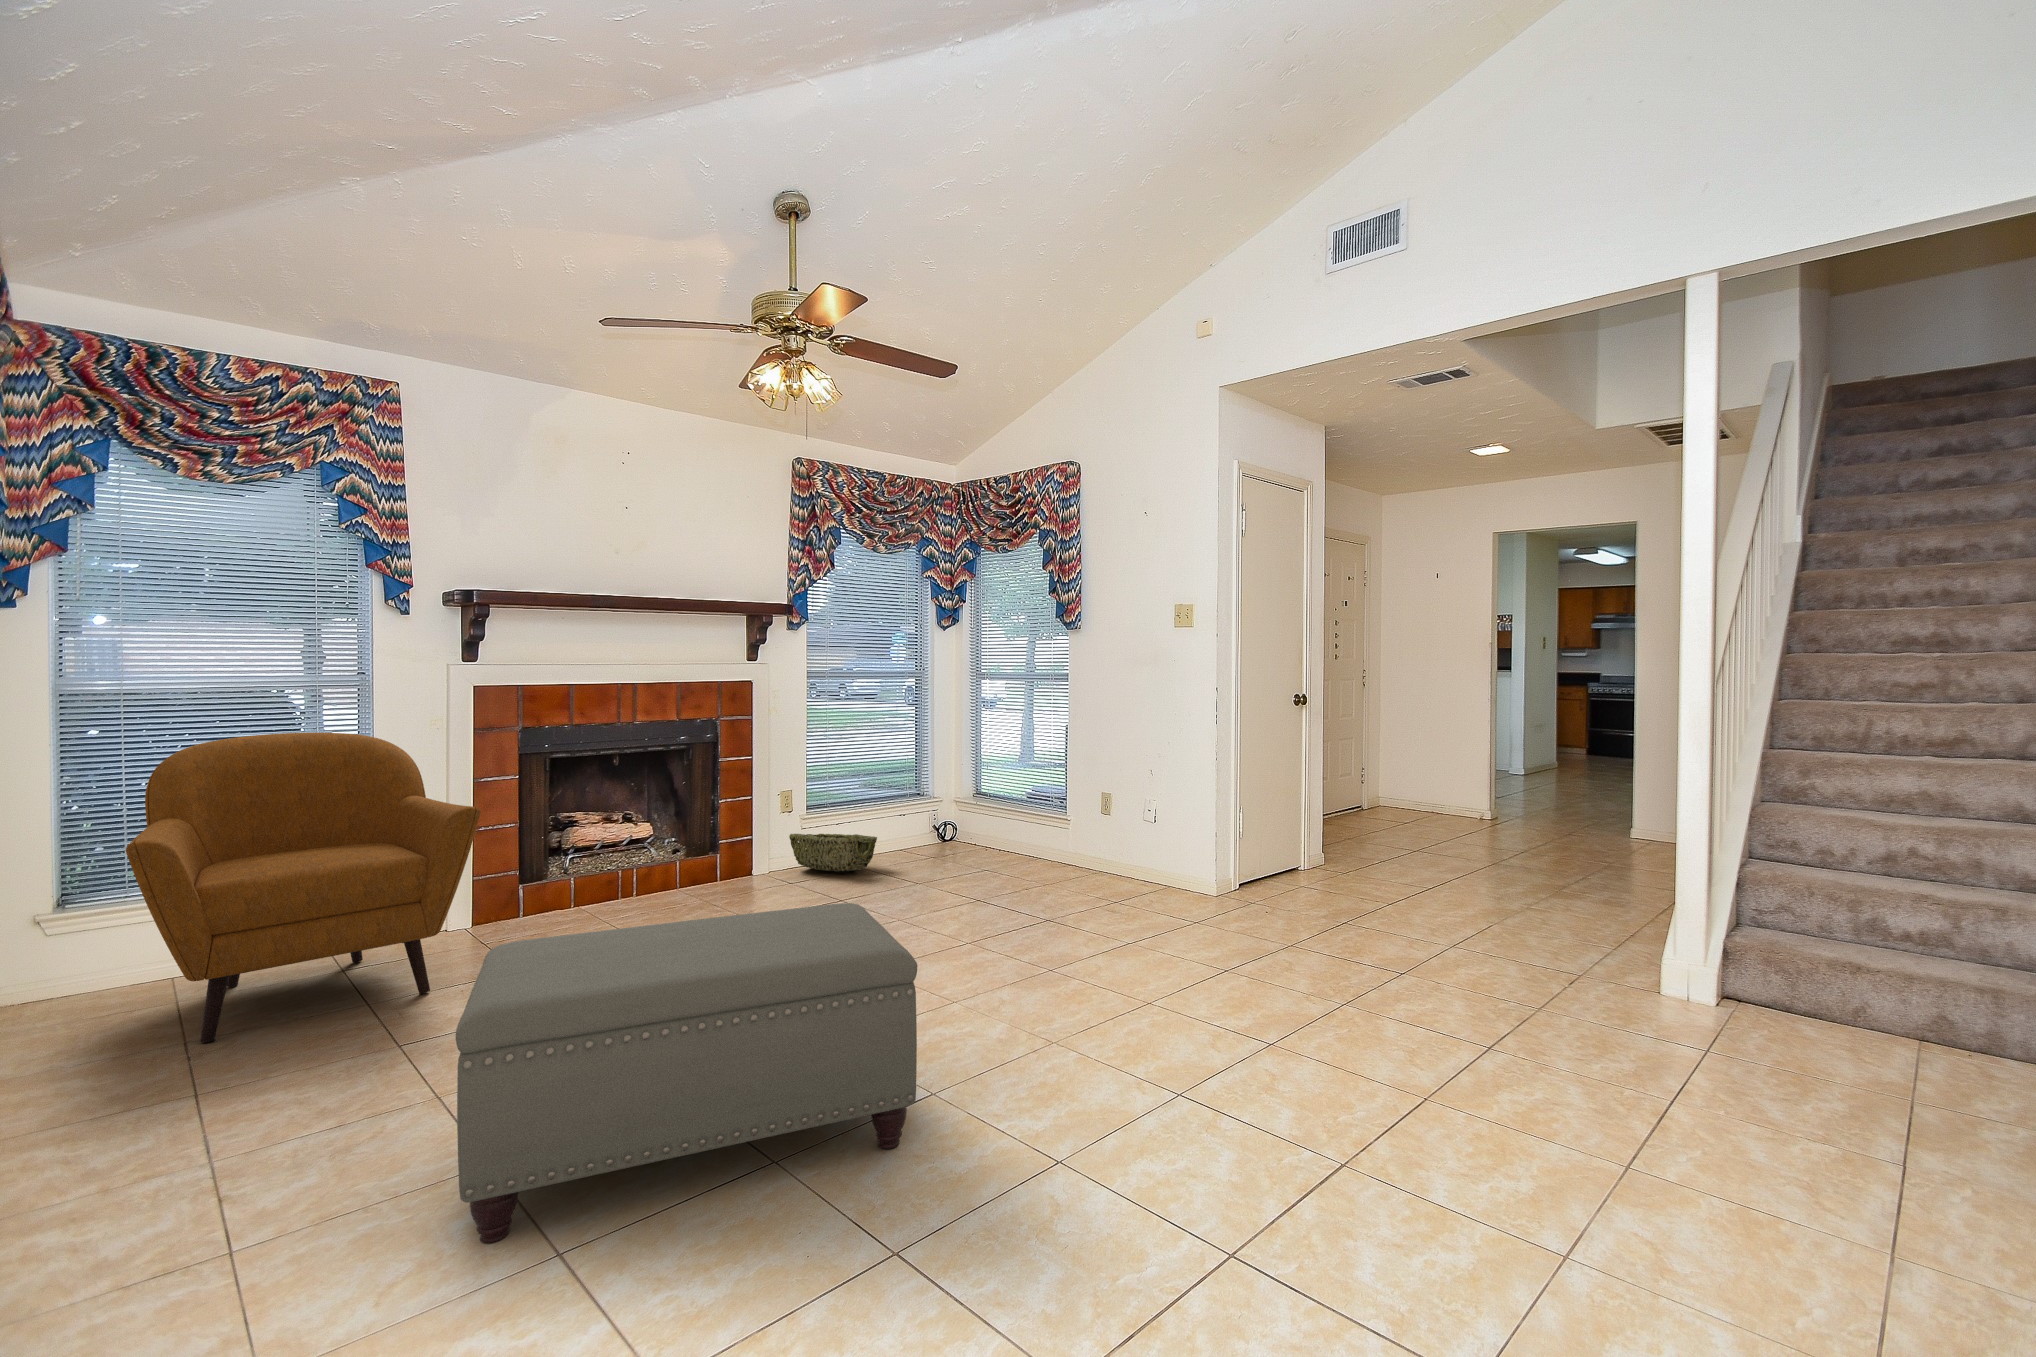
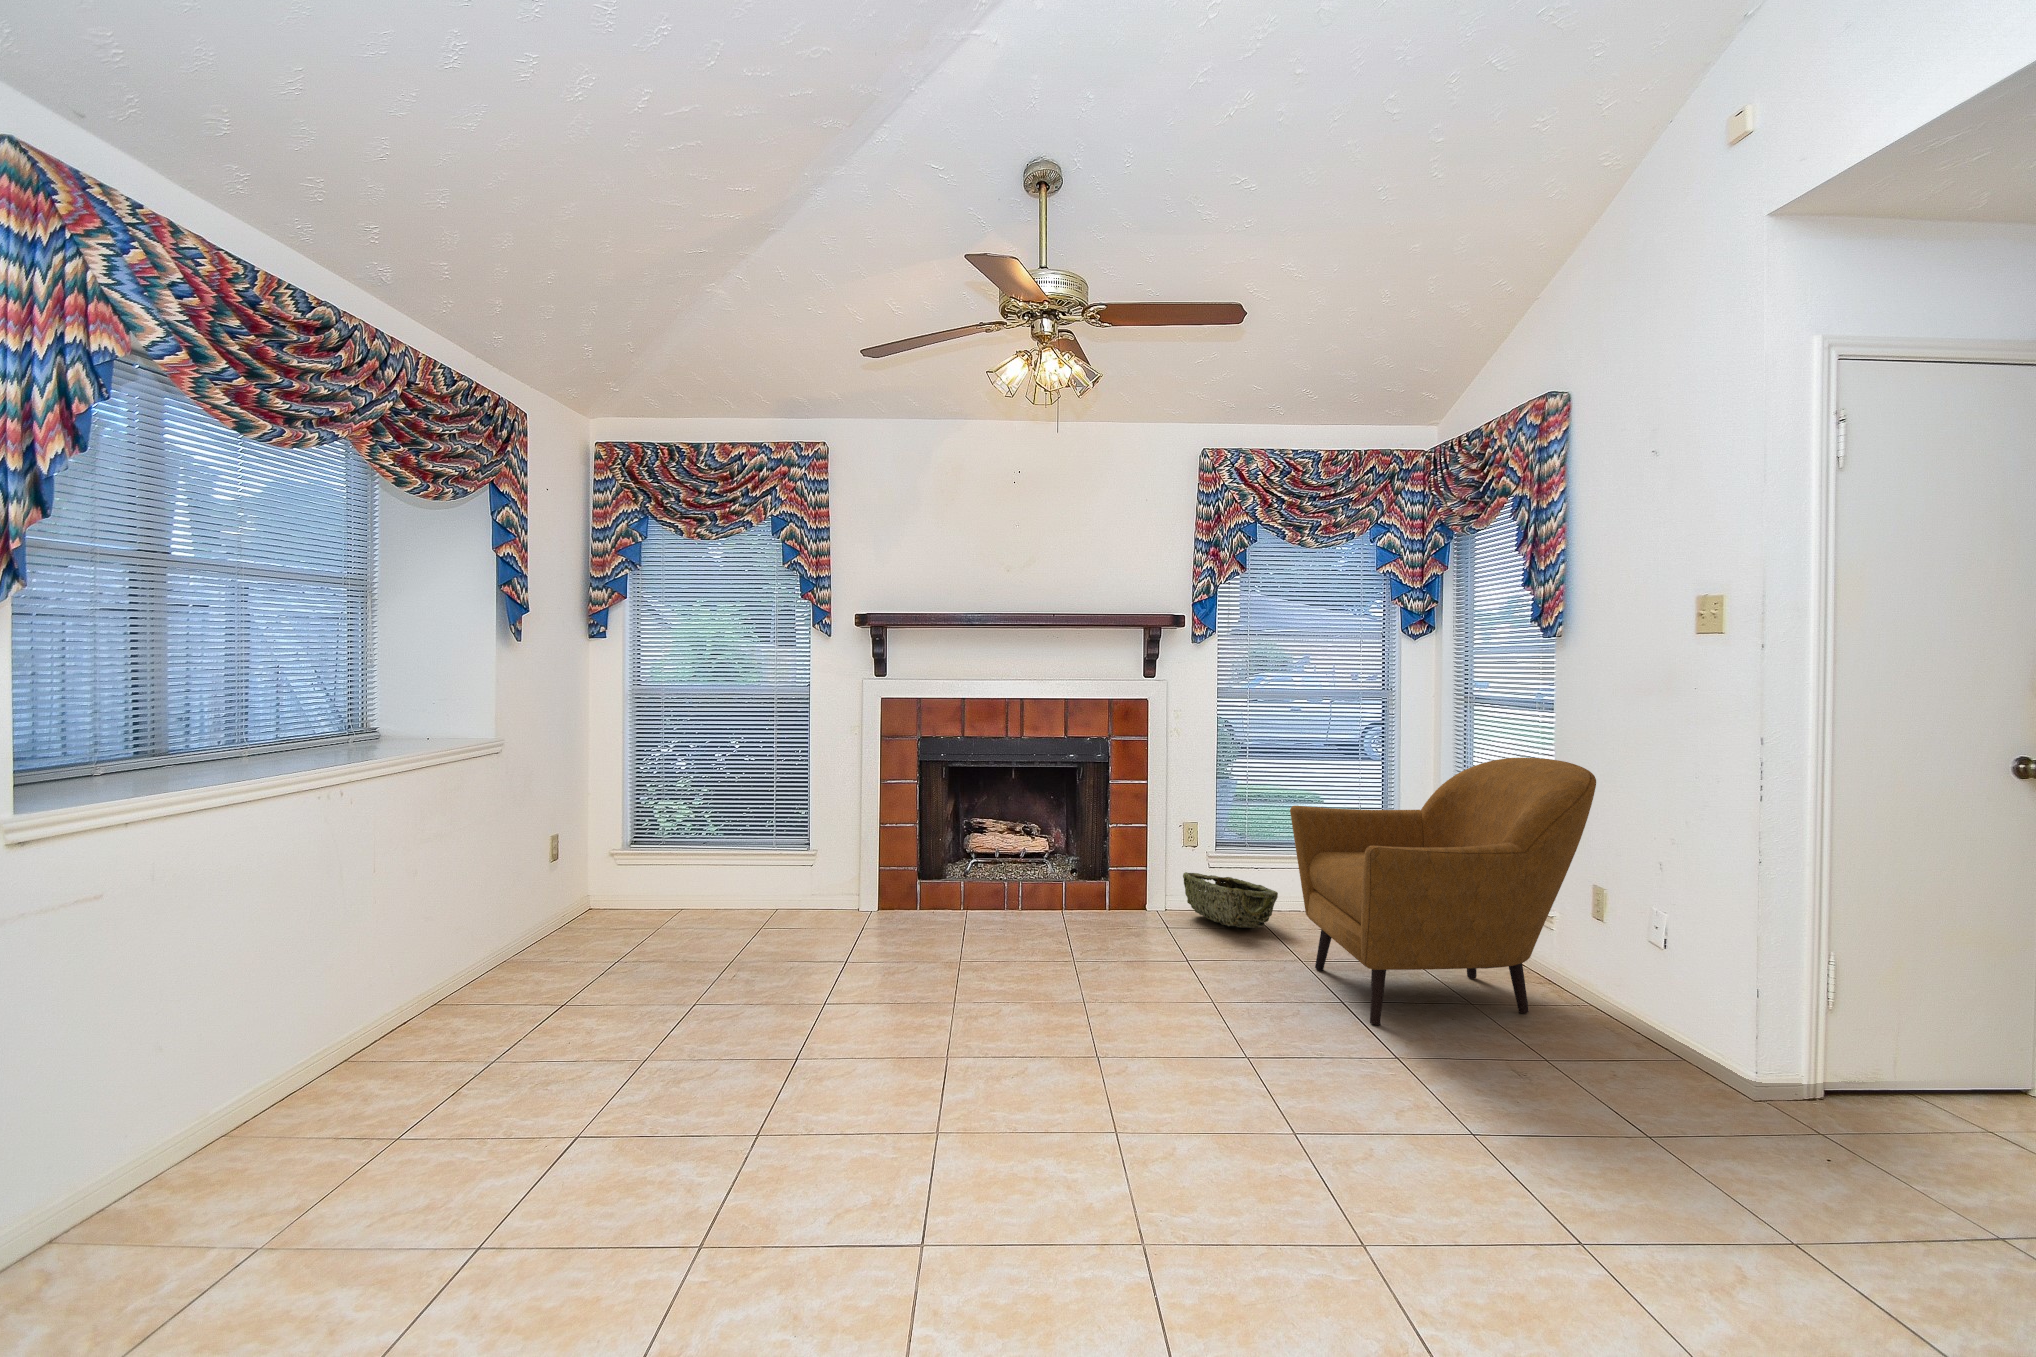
armchair: present [126,733,481,1042] -> present [1290,758,1596,1025]
ottoman: present [455,903,917,1244] -> none [470,947,950,1296]

